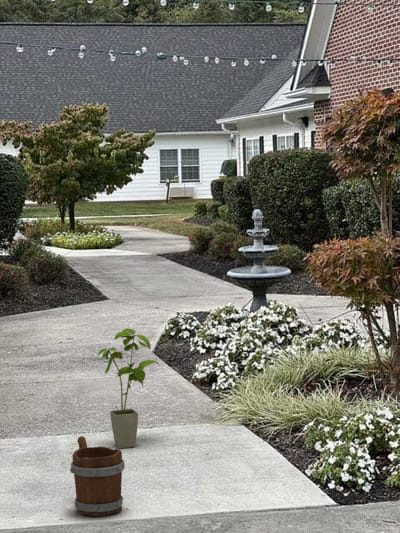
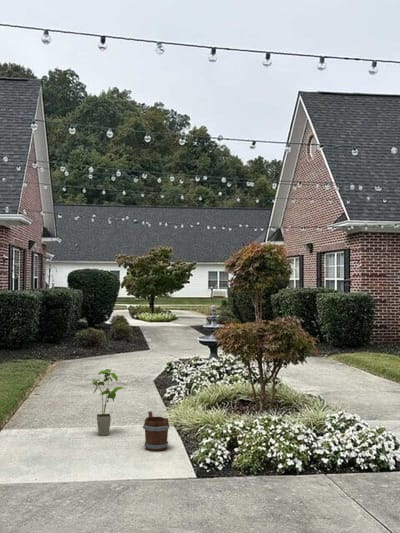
bucket: present [70,436,125,516] -> present [143,411,170,451]

